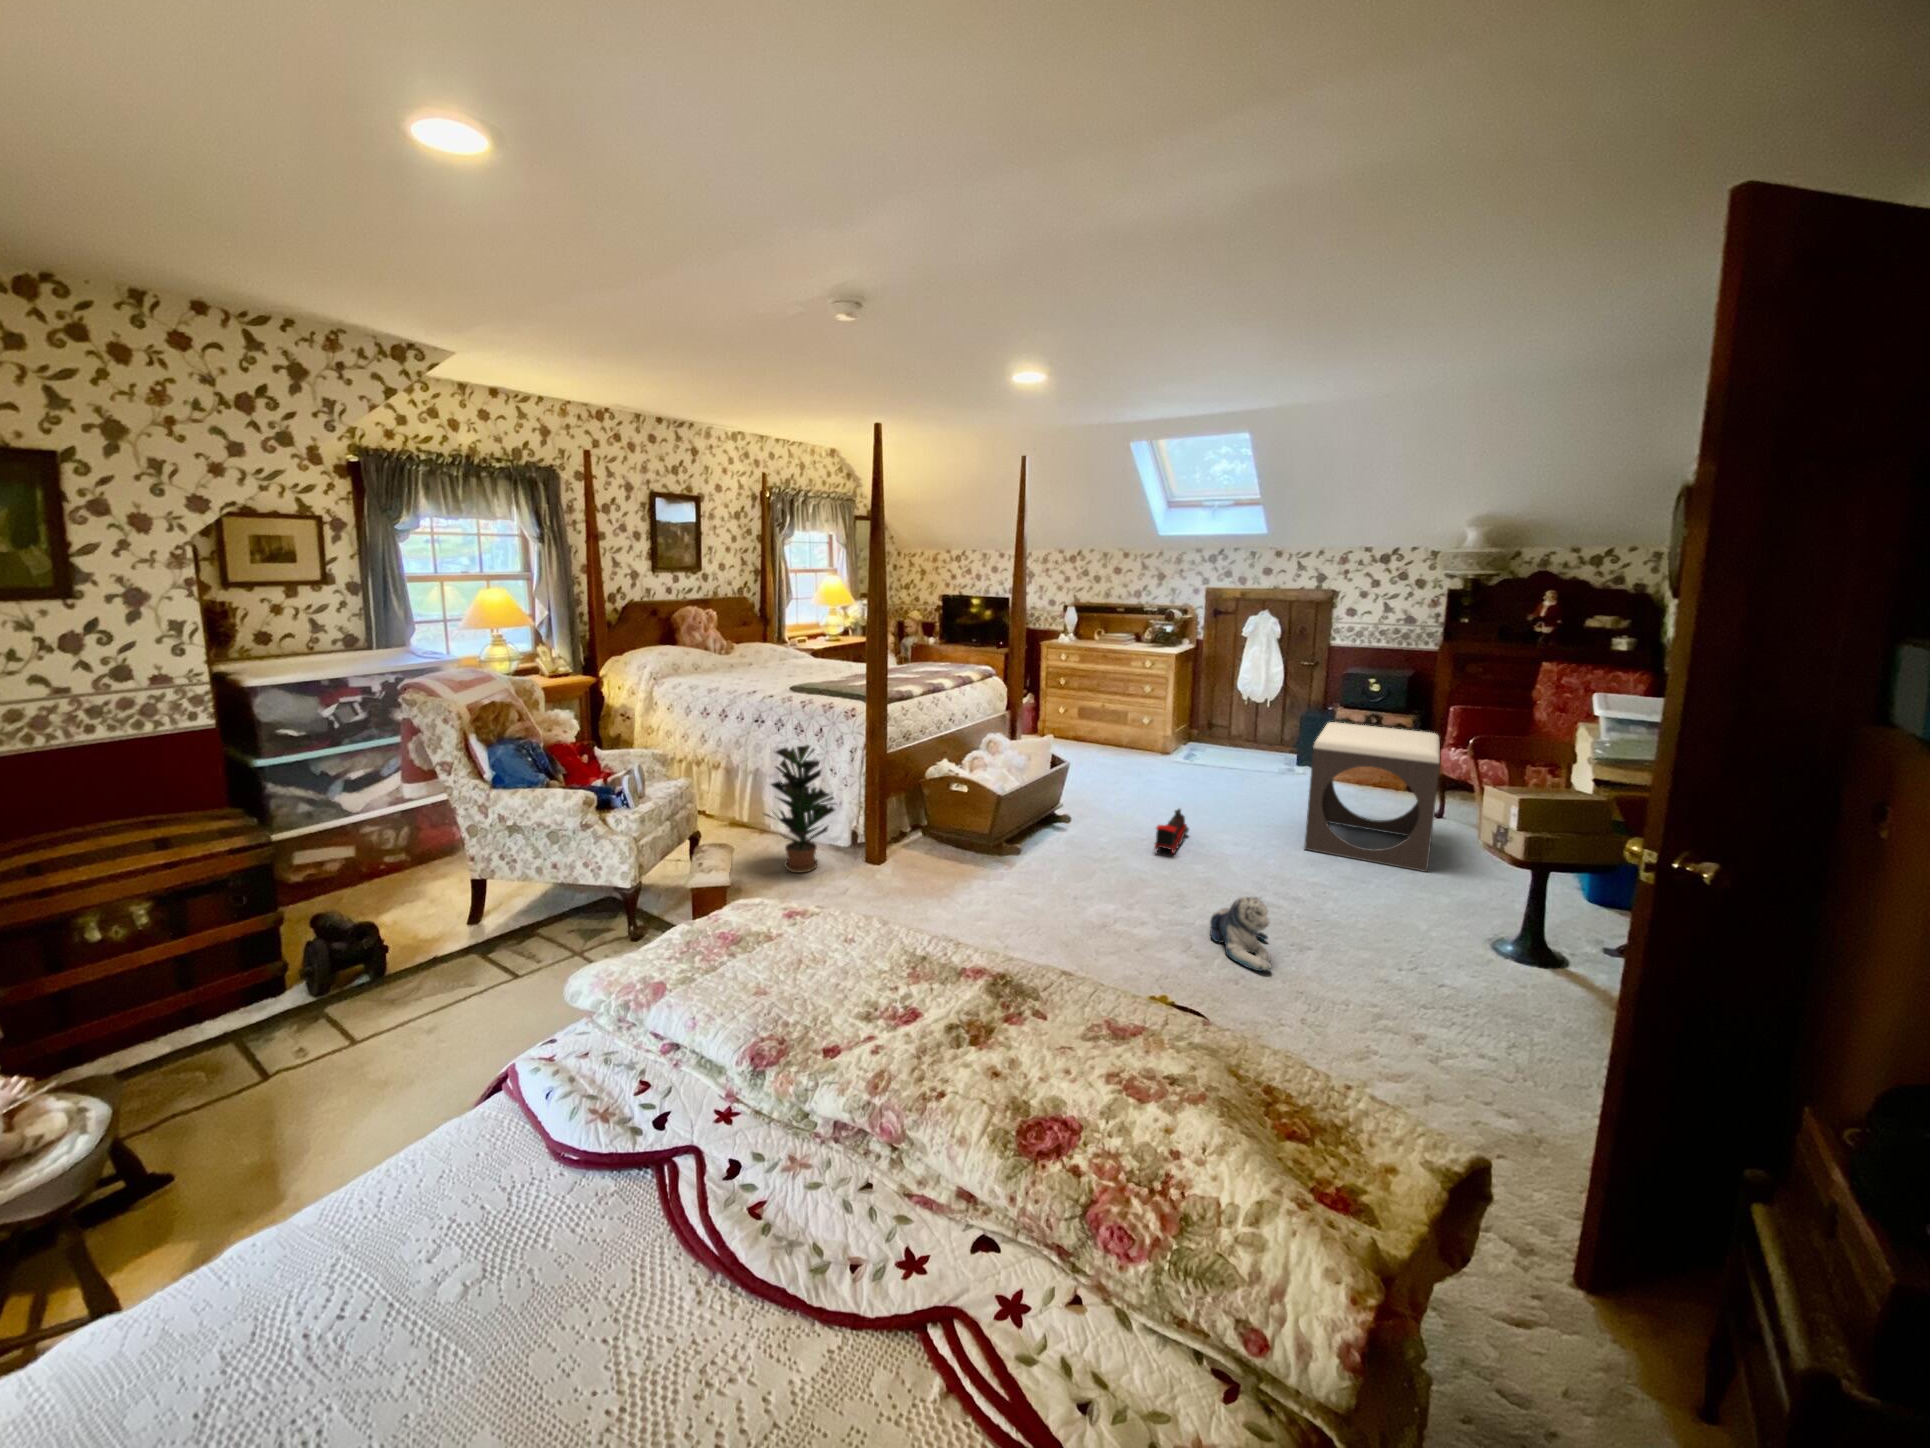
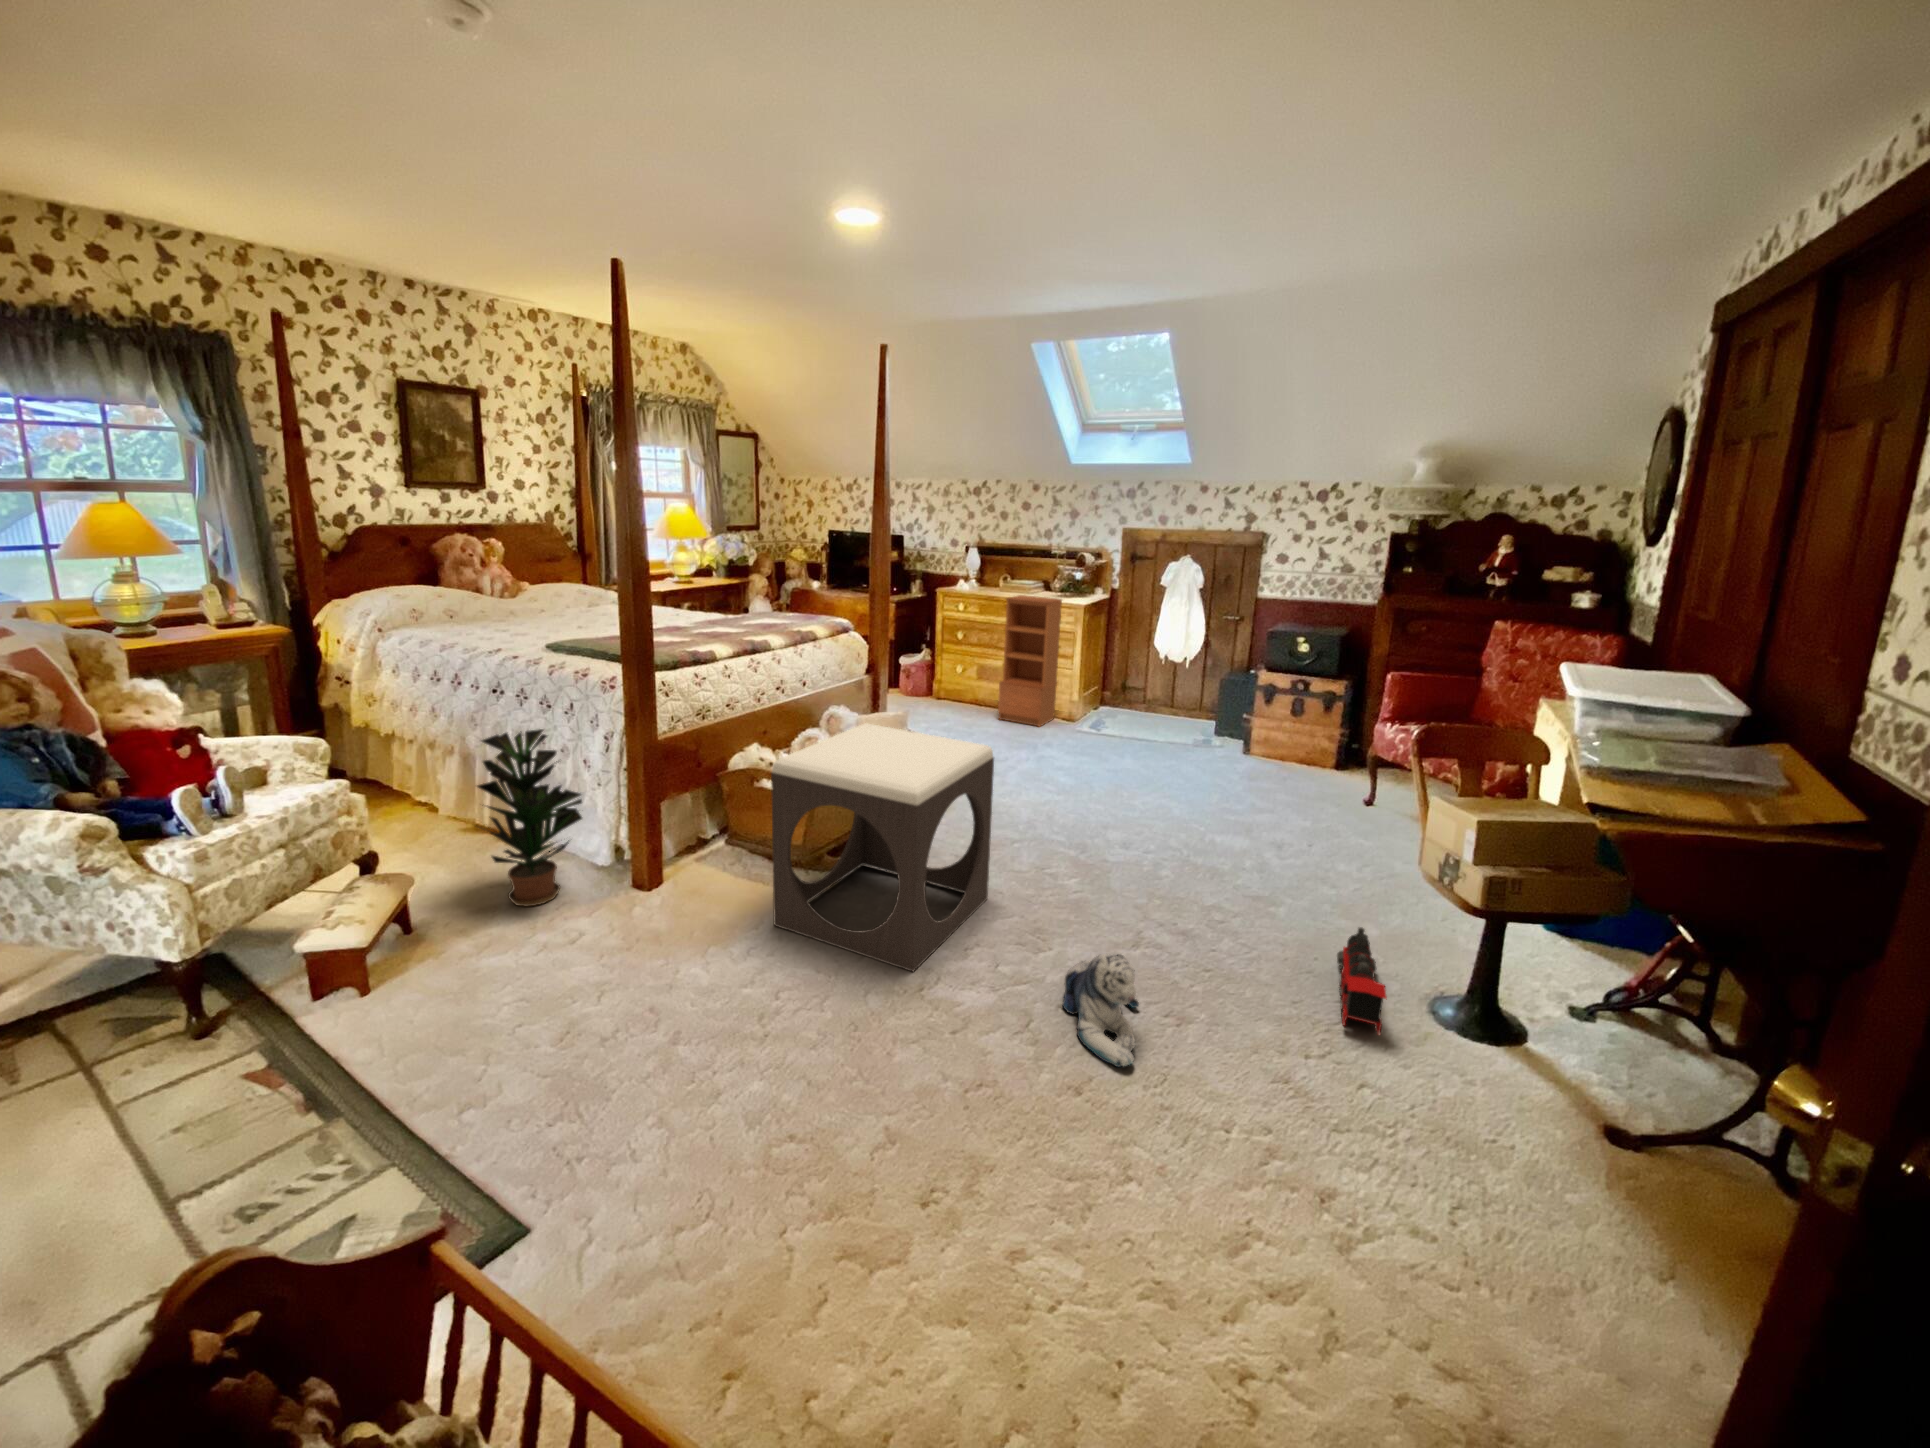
bookcase: none [1103,646,1157,757] -> present [998,595,1062,727]
footstool: present [1304,722,1440,872] -> present [771,724,994,972]
toy train: present [1154,809,1189,853] -> present [1337,927,1387,1035]

